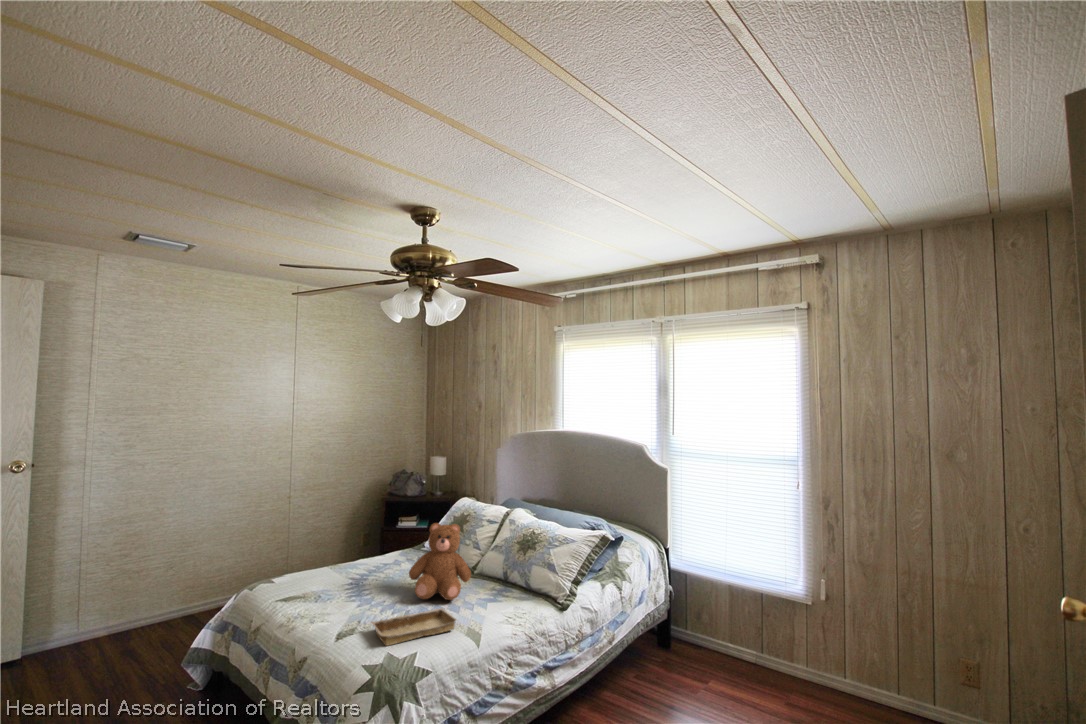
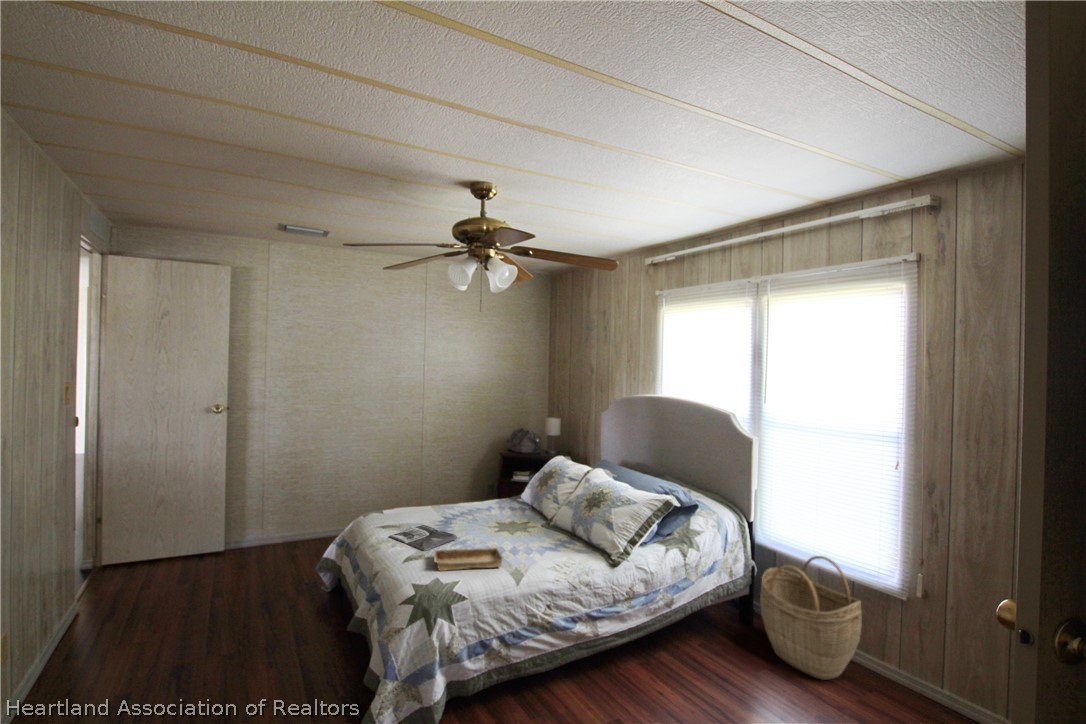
teddy bear: present [409,523,471,600] -> none [481,473,536,543]
woven basket: none [683,572,769,687] -> present [760,556,862,680]
magazine: none [298,594,385,625] -> present [389,525,457,551]

